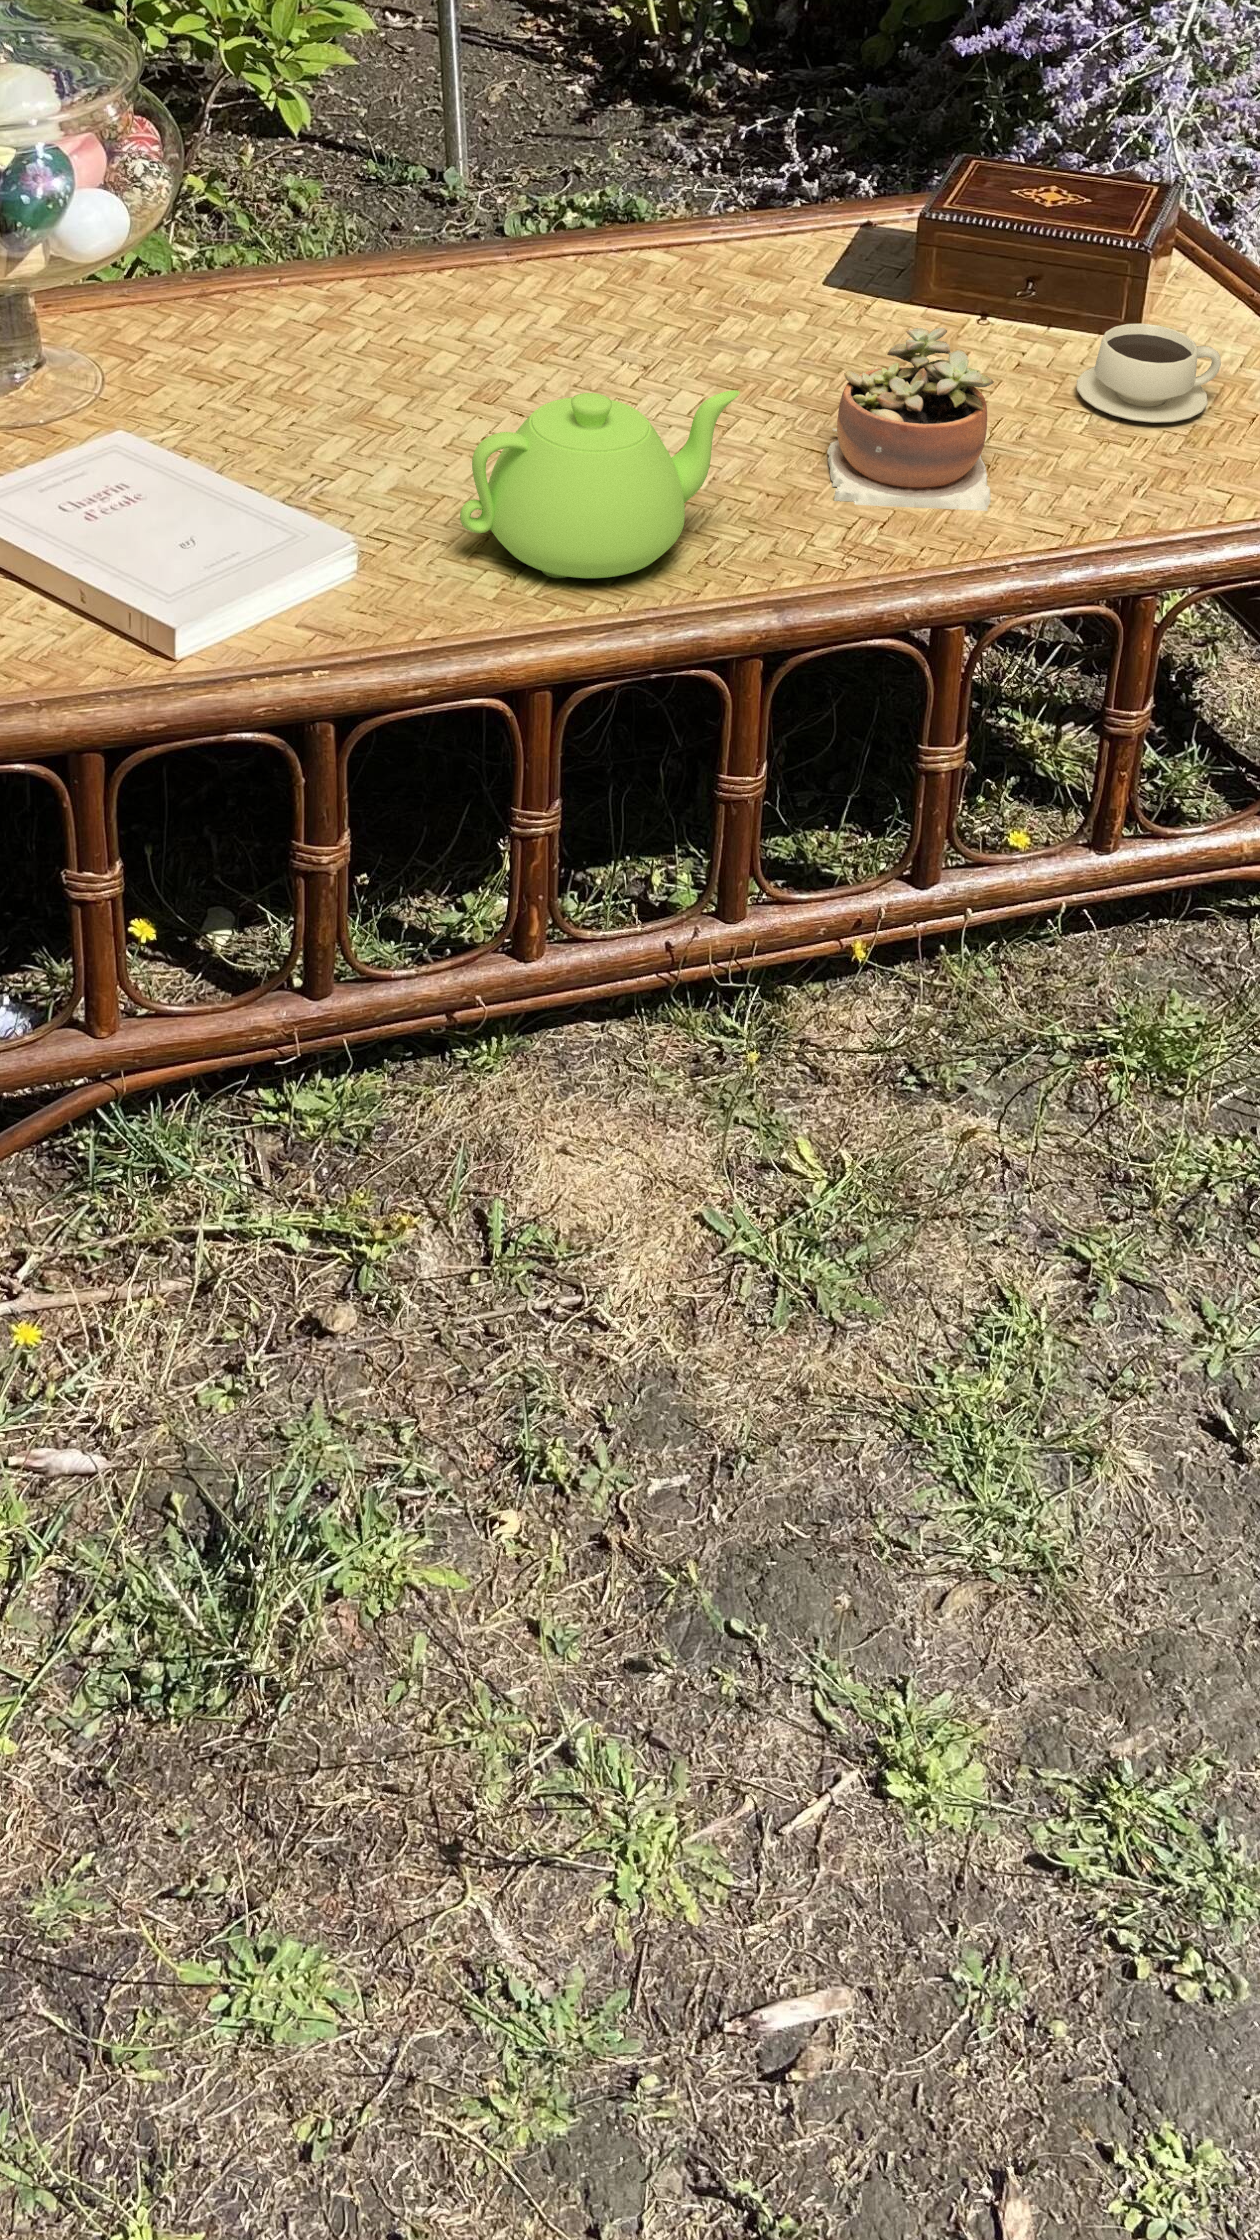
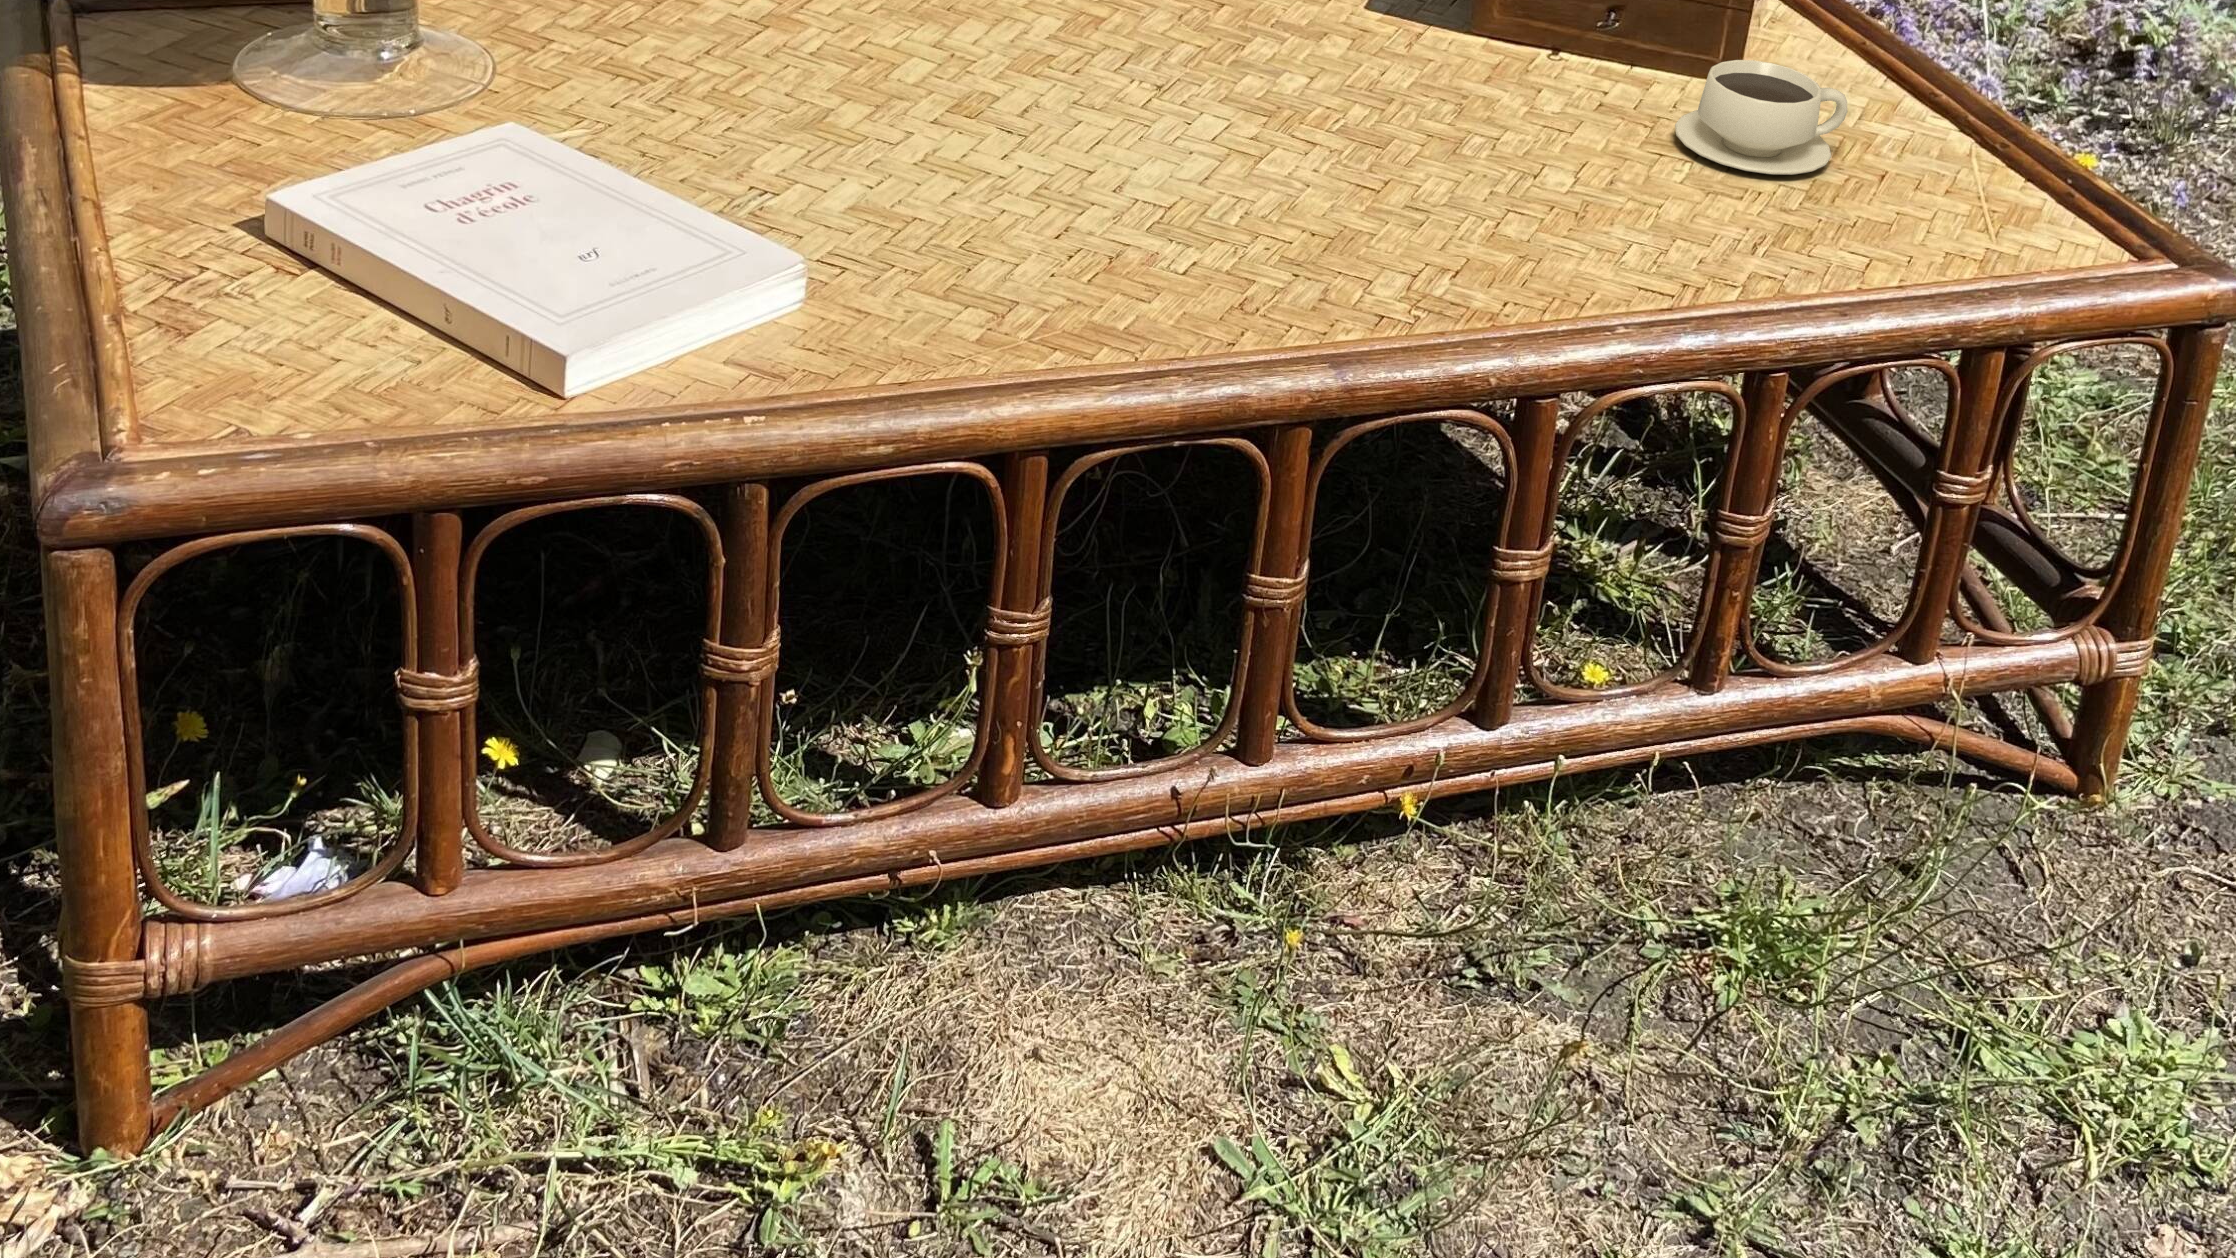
succulent plant: present [827,328,994,511] -> none [1384,41,1594,264]
teapot: present [460,390,740,578] -> none [935,86,1292,318]

